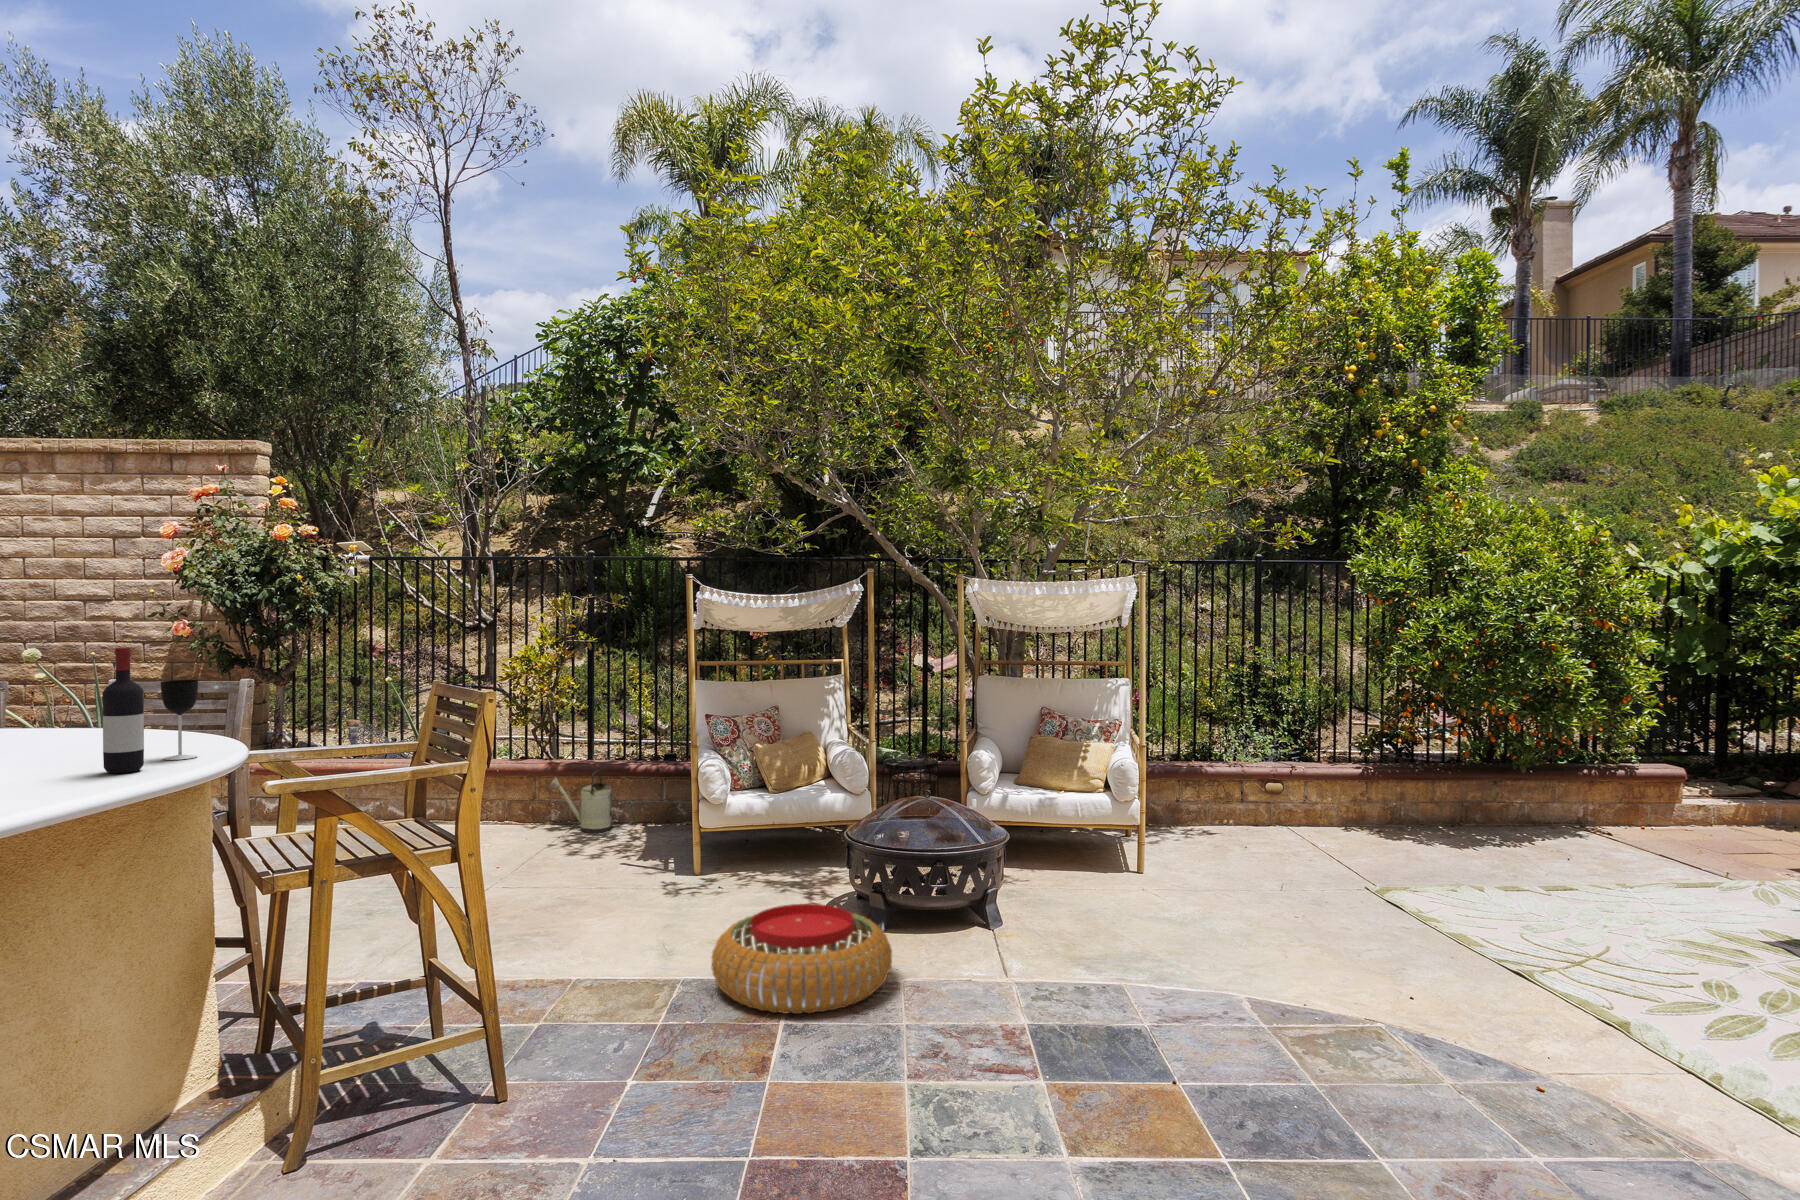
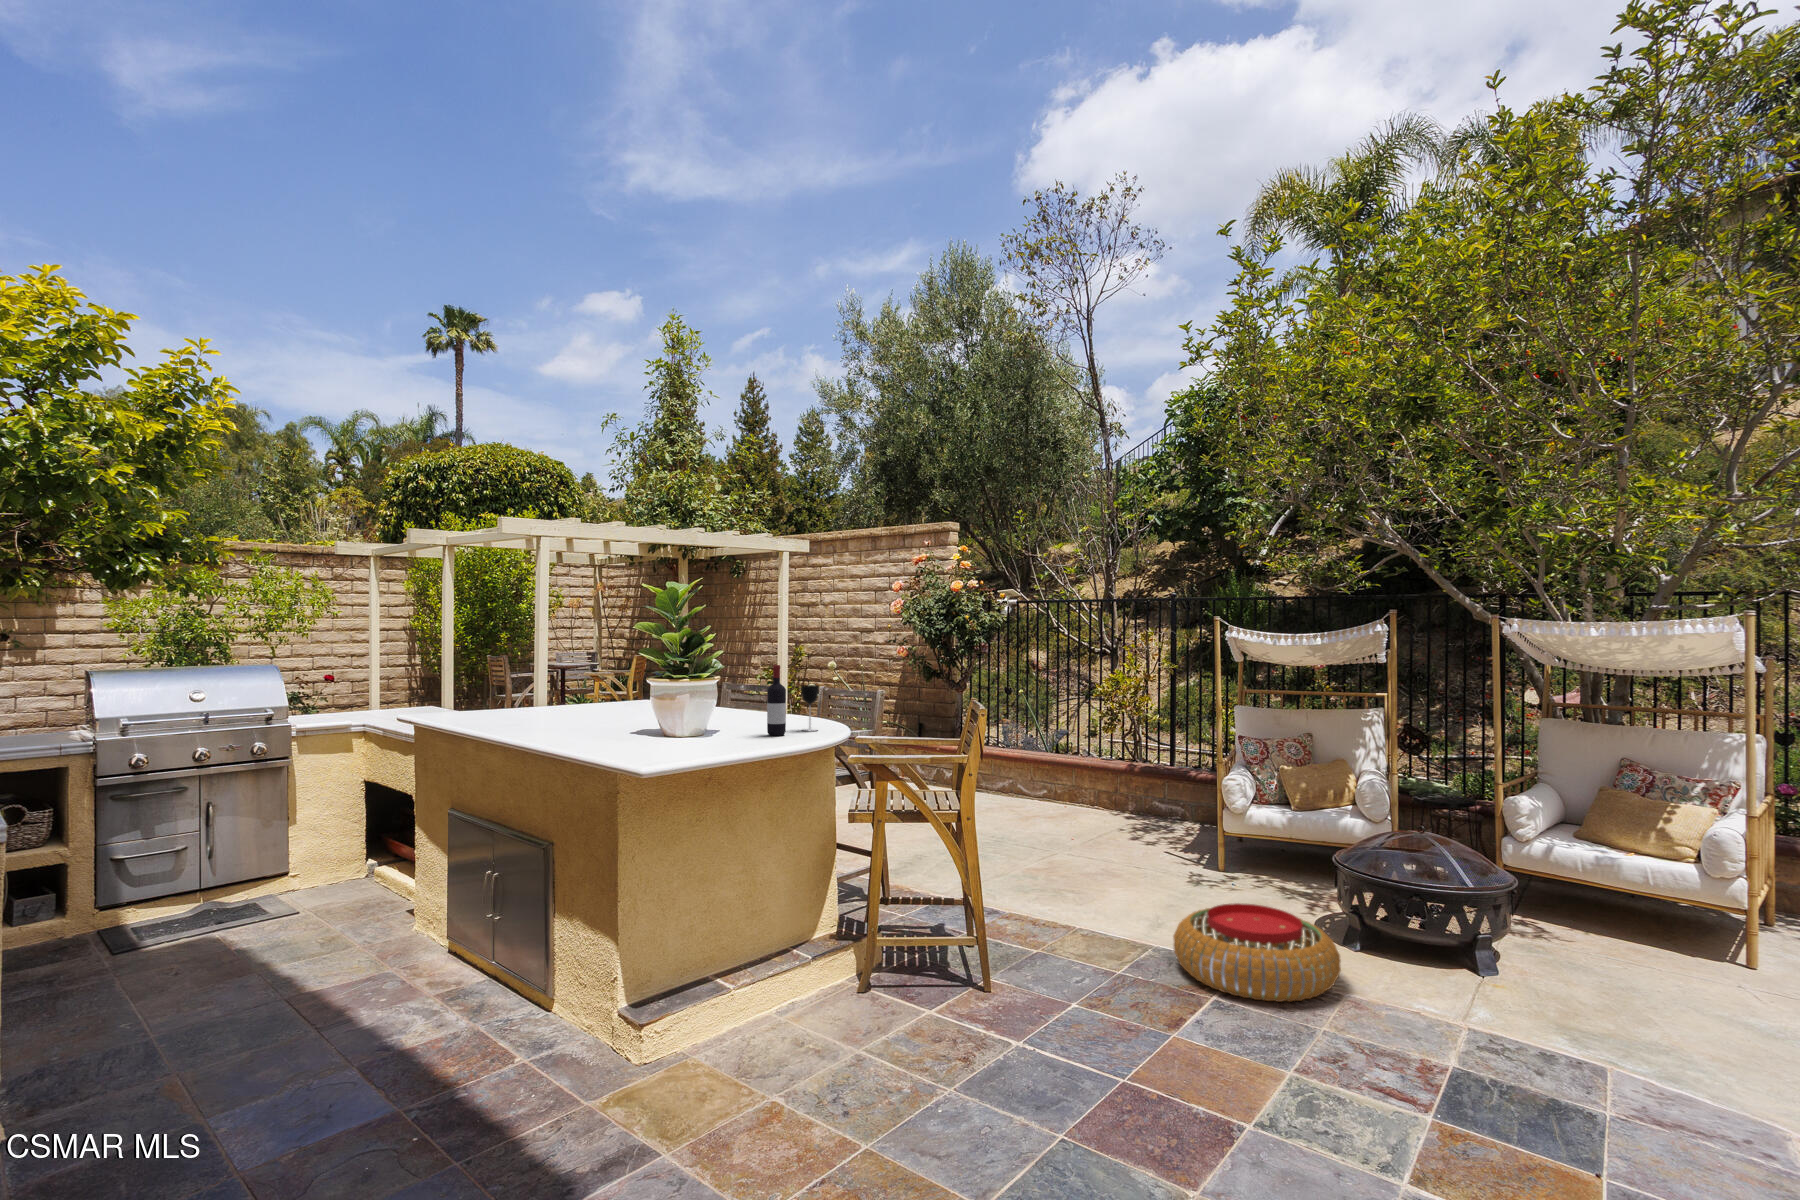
watering can: present [548,770,618,833] -> none [1125,773,1180,824]

